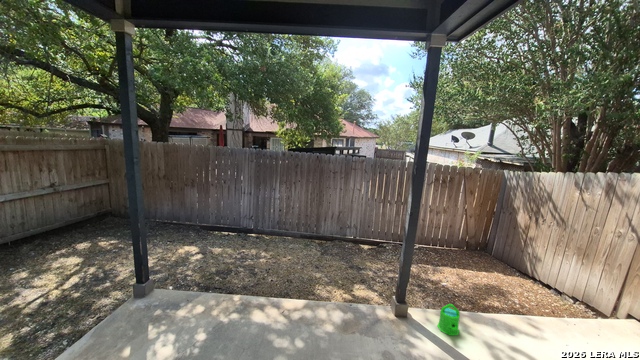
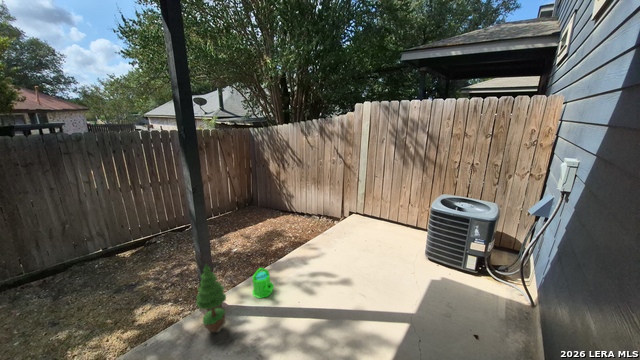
potted tree: none [385,269,409,331] -> present [195,264,226,332]

